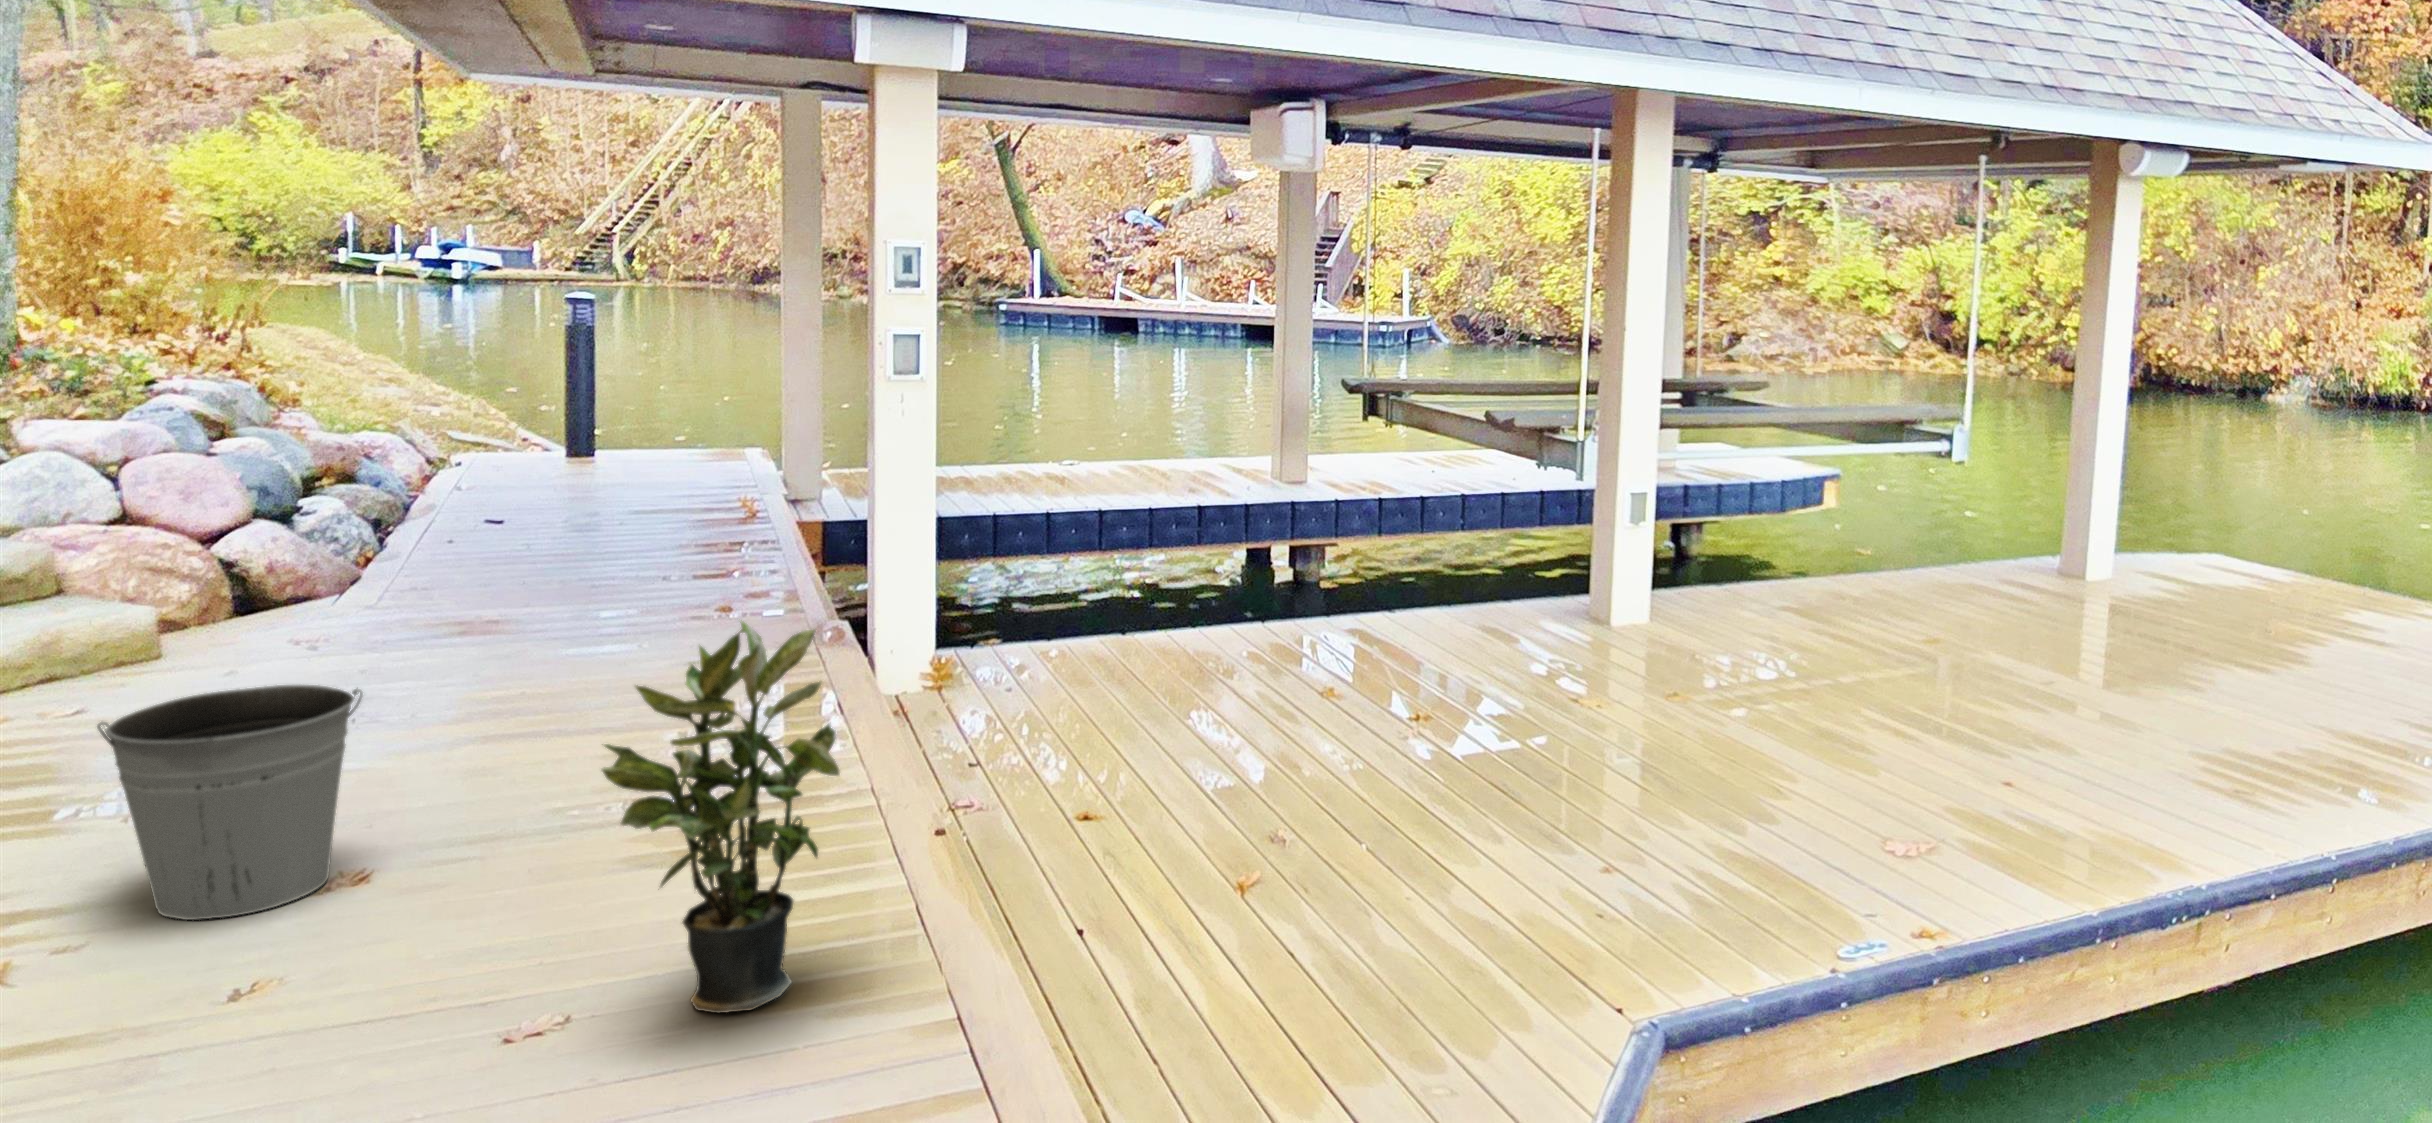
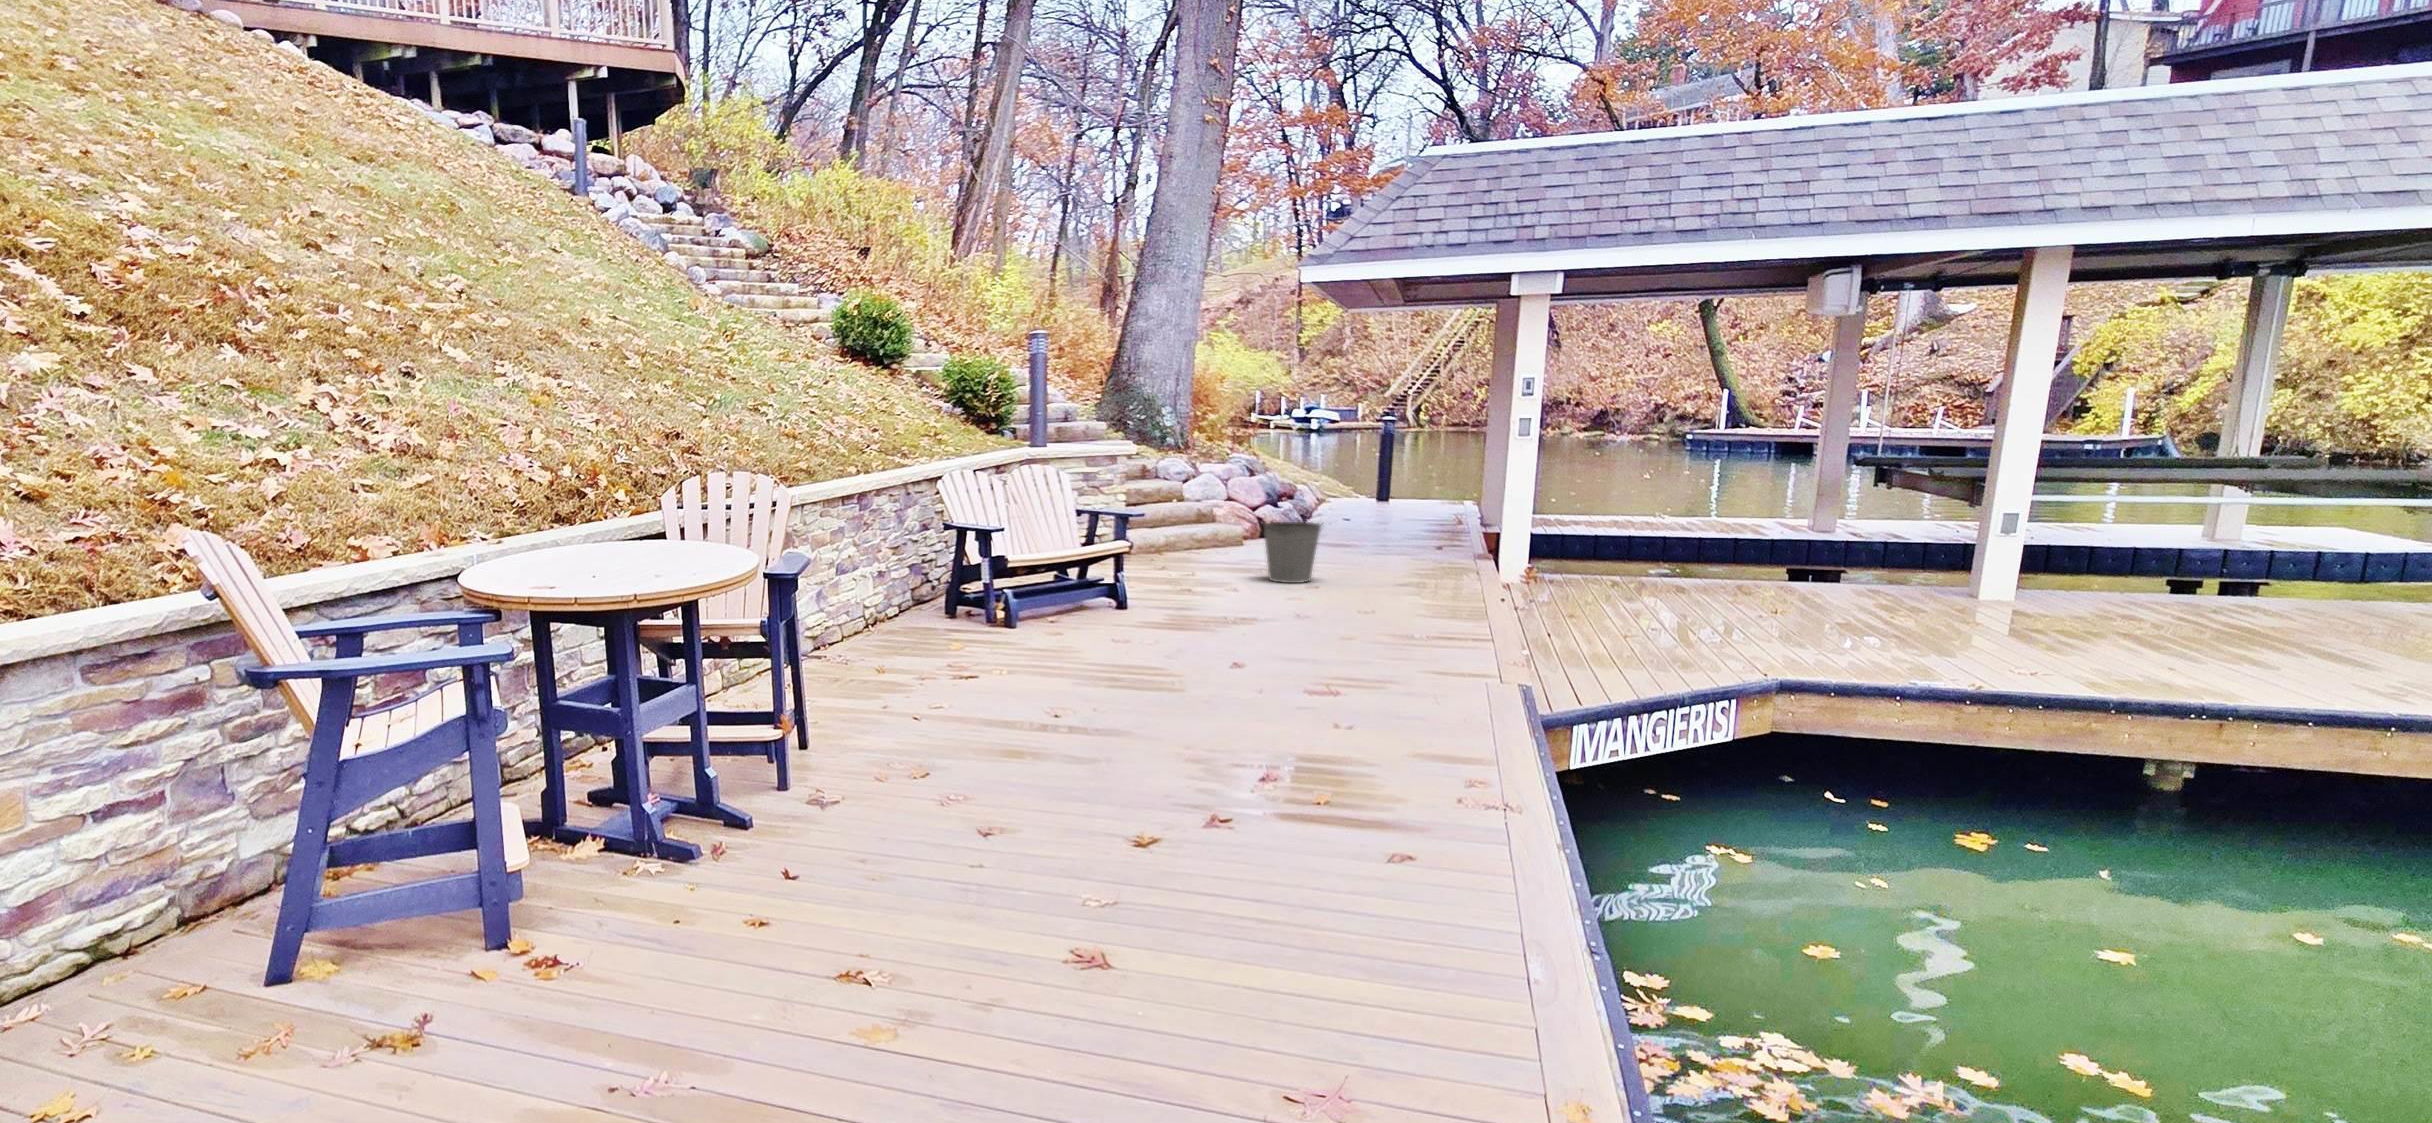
potted plant: present [602,620,840,1013] -> none [1393,489,1462,608]

